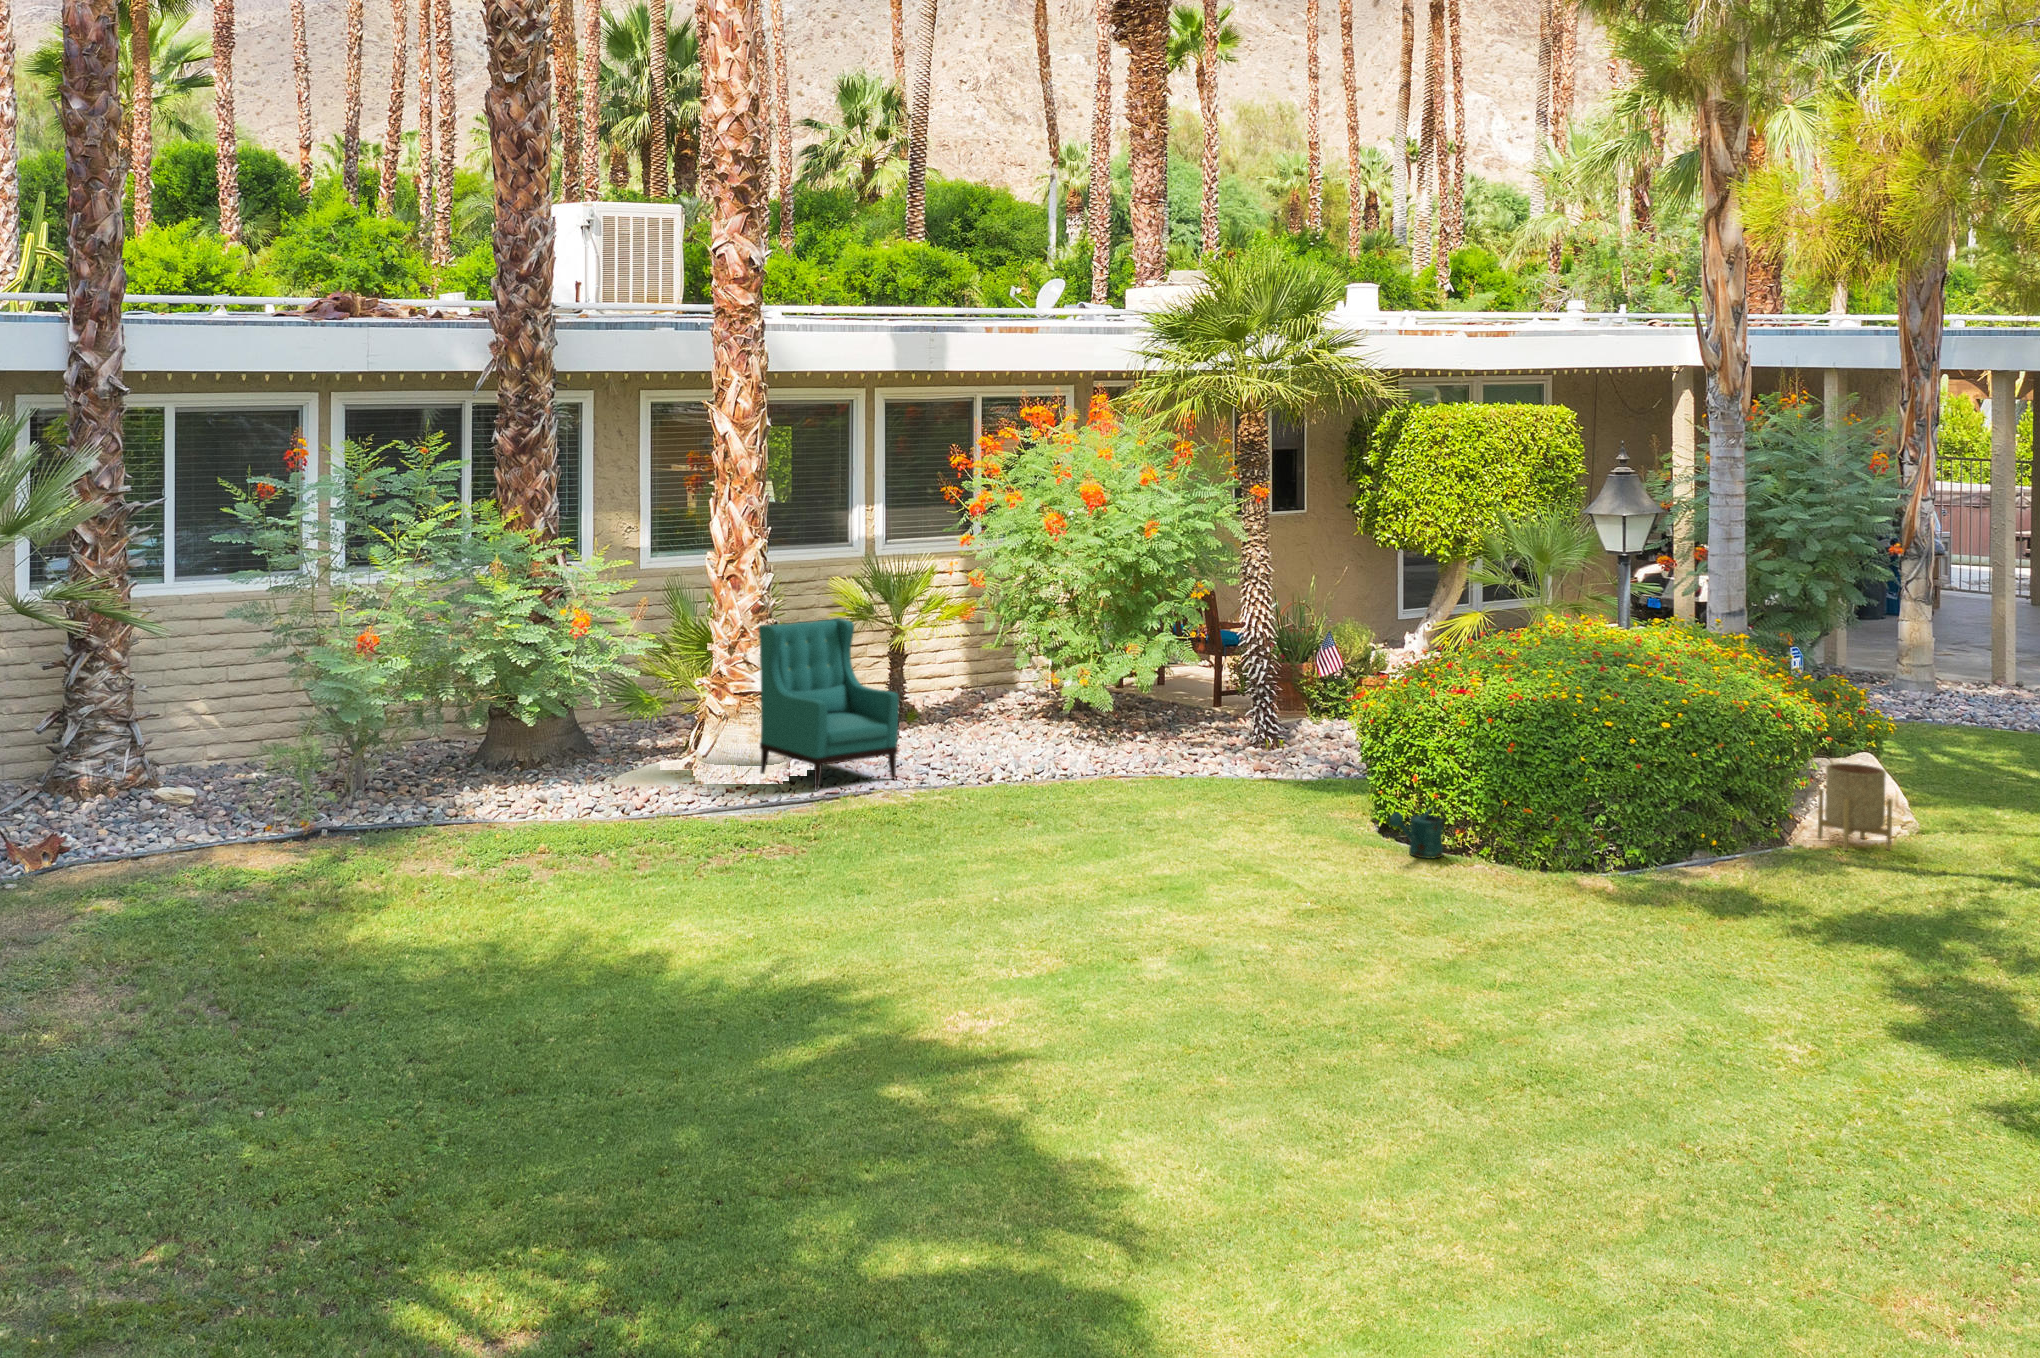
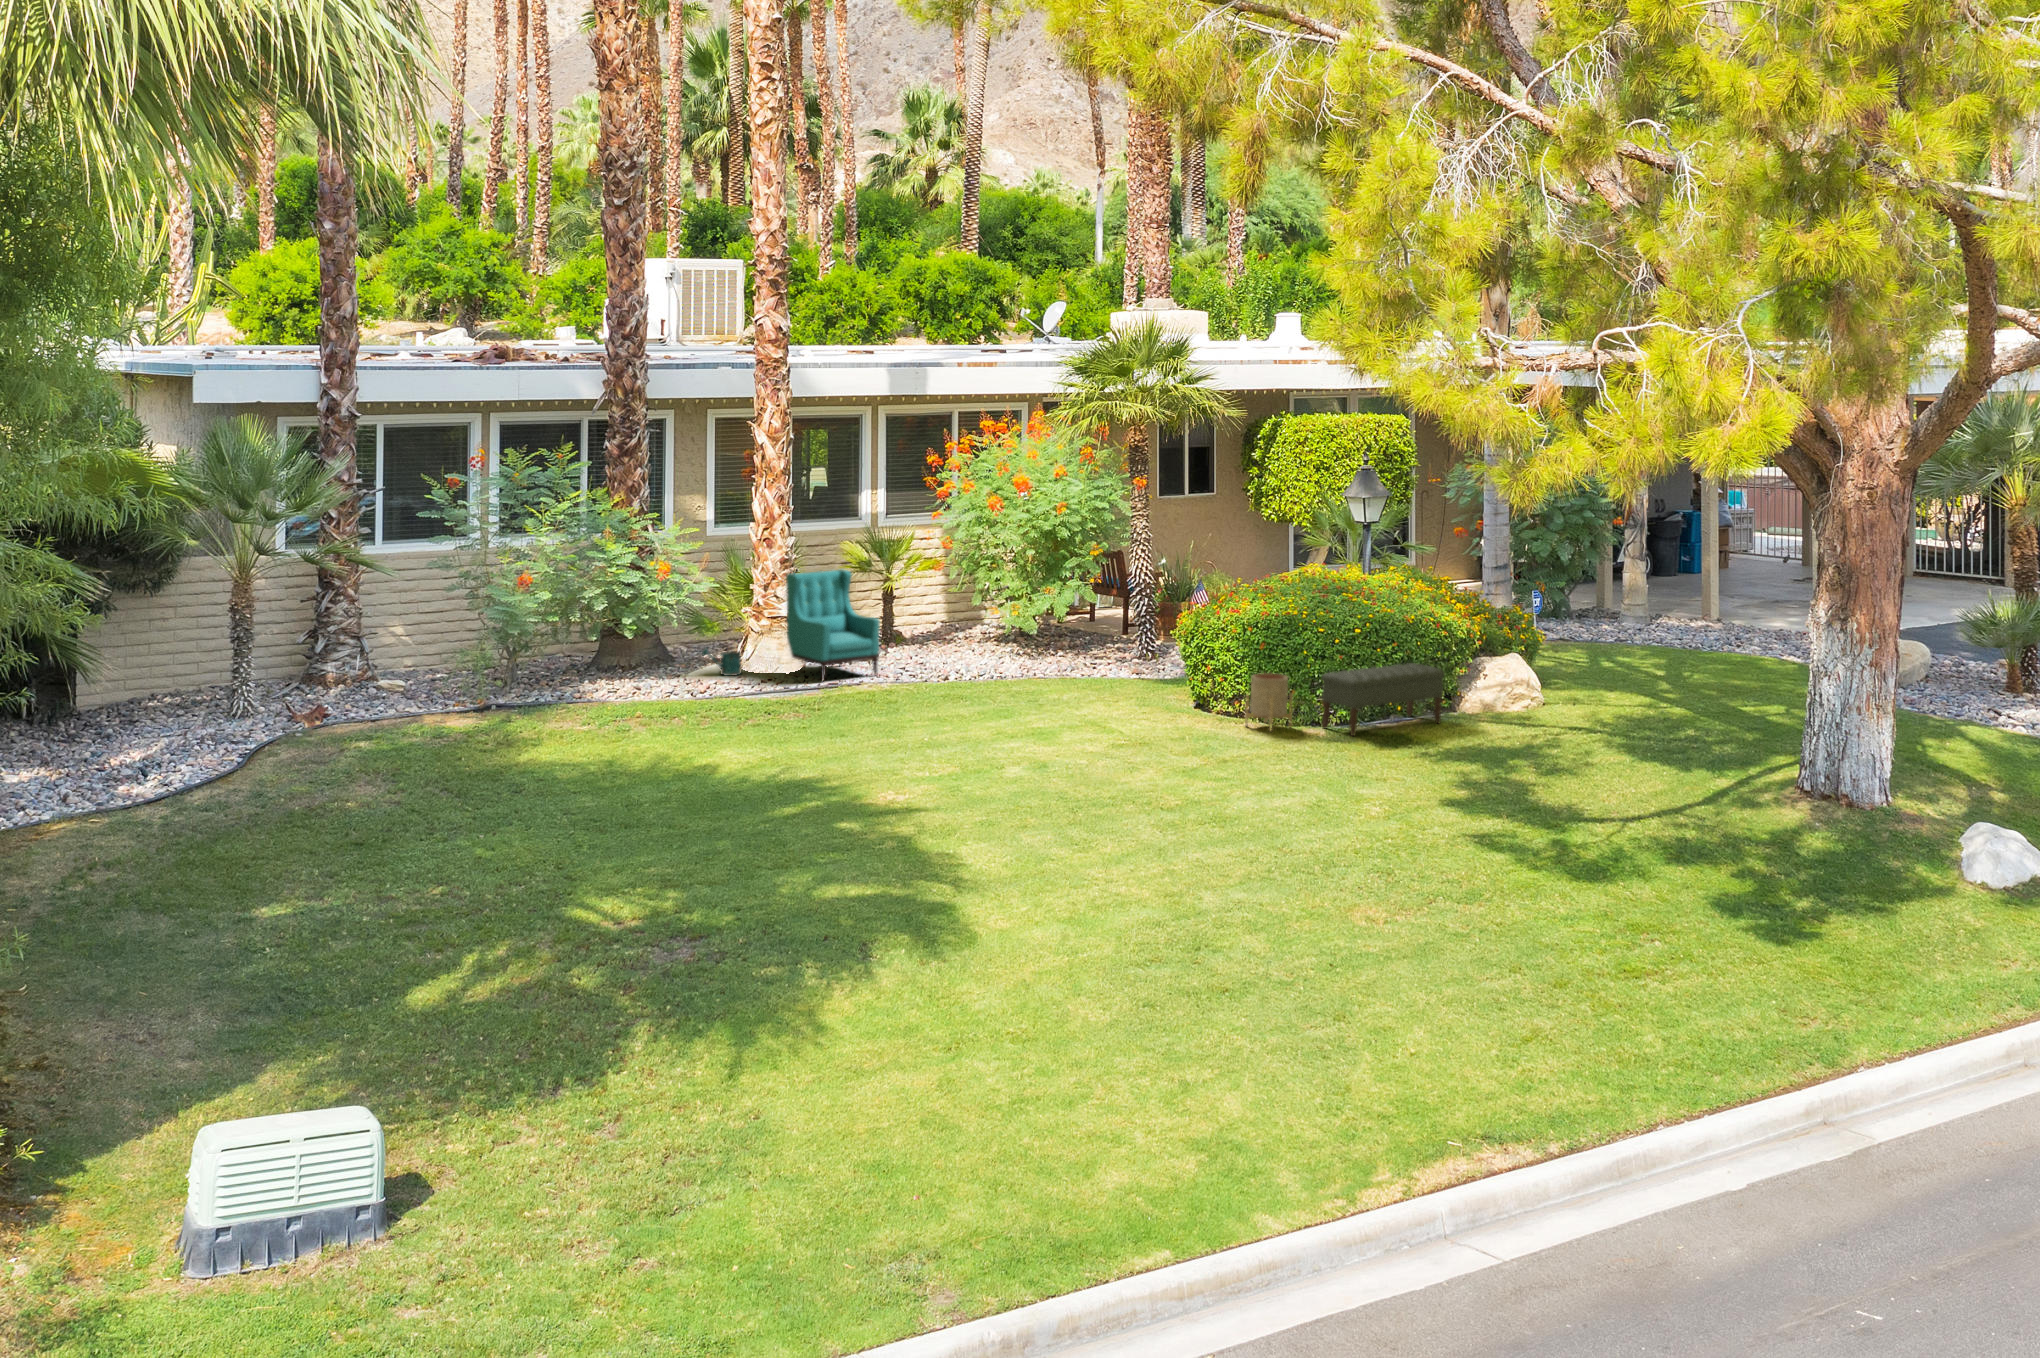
planter: present [1818,763,1892,851] -> present [1245,673,1293,731]
bench: none [1624,770,1814,896] -> present [1321,663,1445,736]
watering can: present [1390,806,1445,858] -> present [702,648,743,676]

